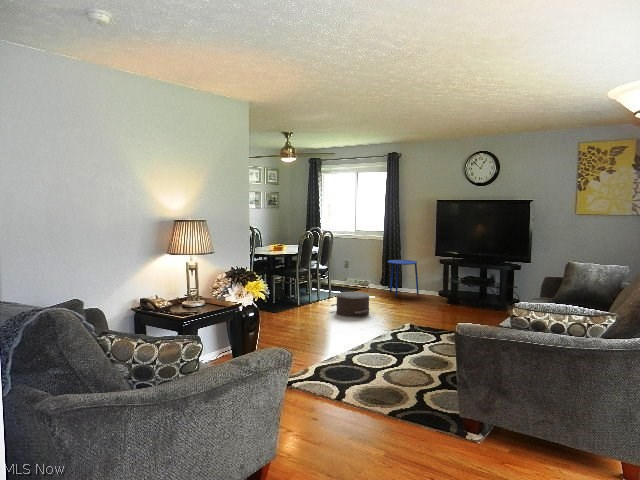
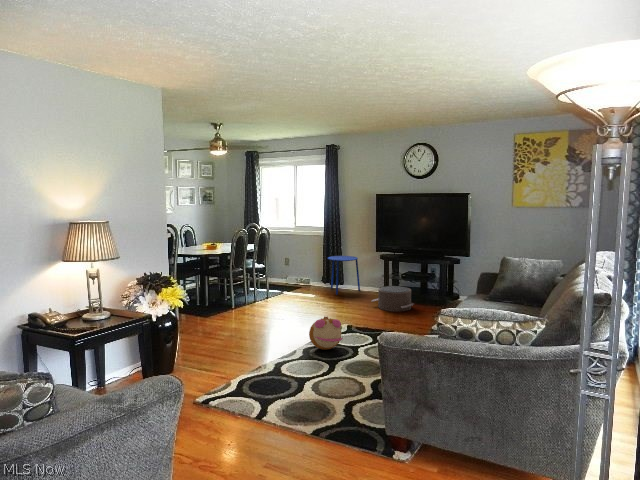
pouf: present [331,292,370,317] -> present [372,286,413,312]
plush toy: none [376,314,409,345] -> present [309,317,343,350]

